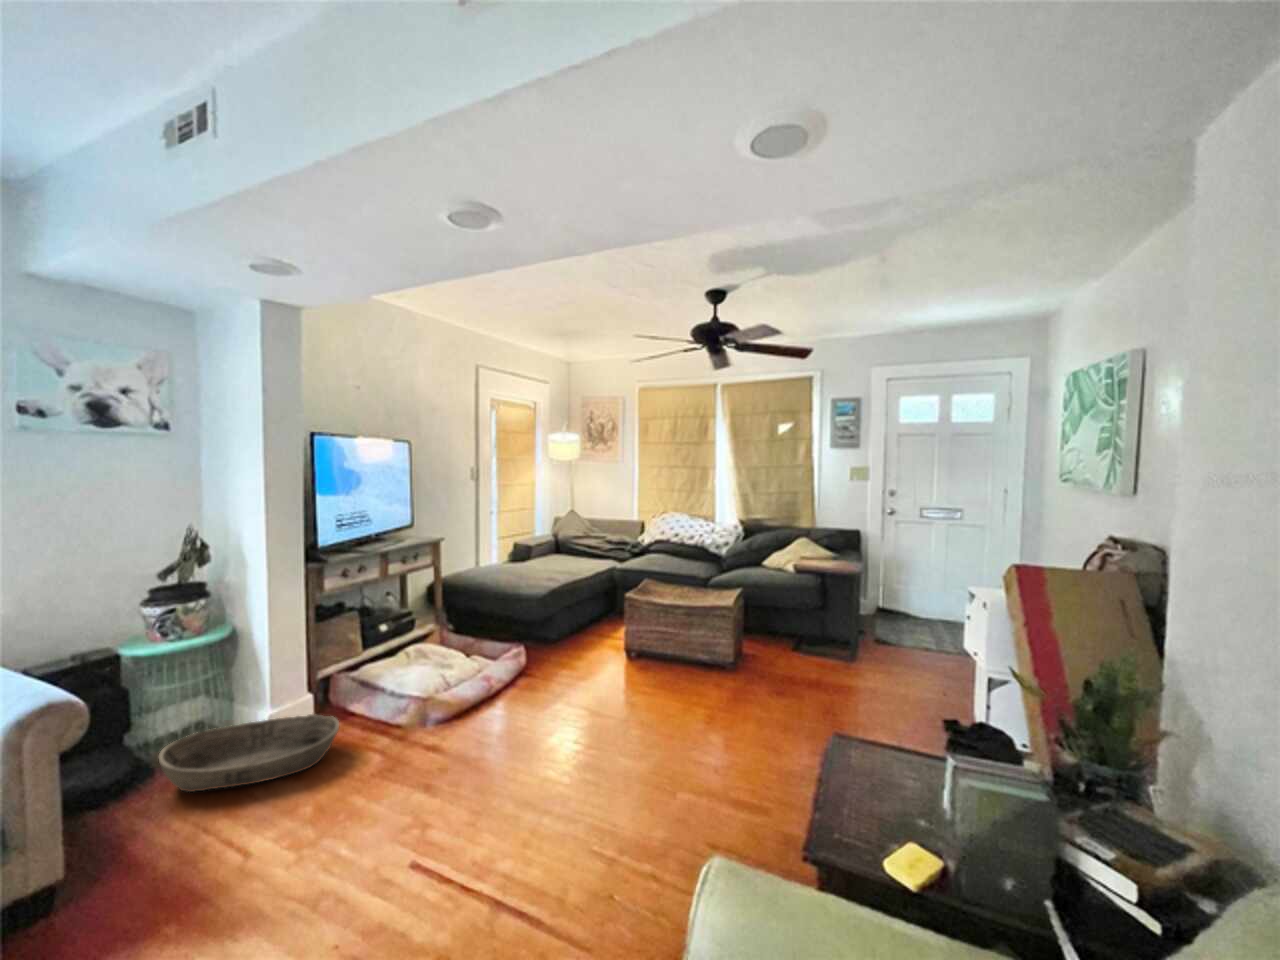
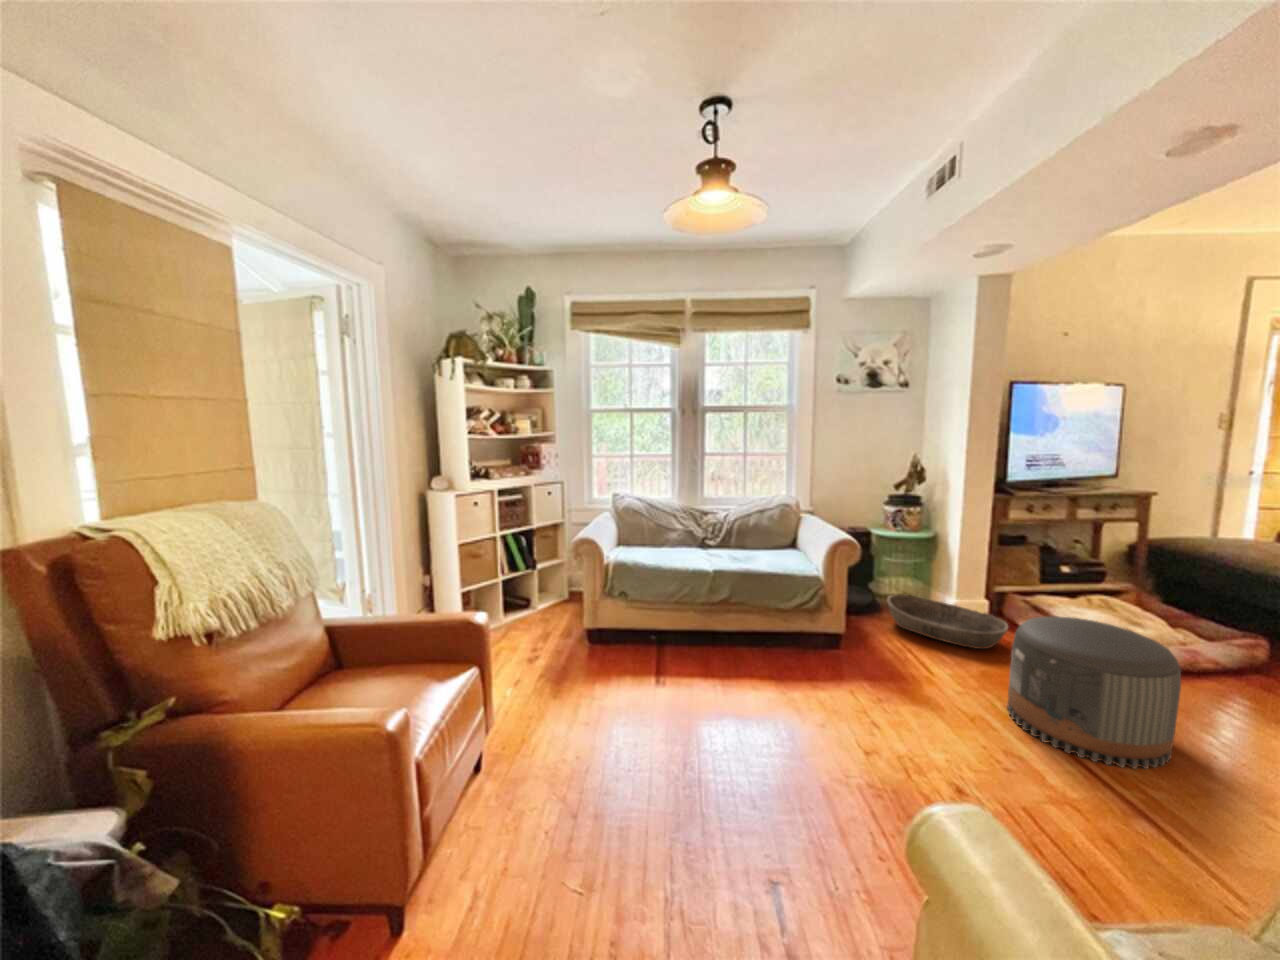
pouf: none [352,688,505,871] -> present [1007,616,1181,769]

